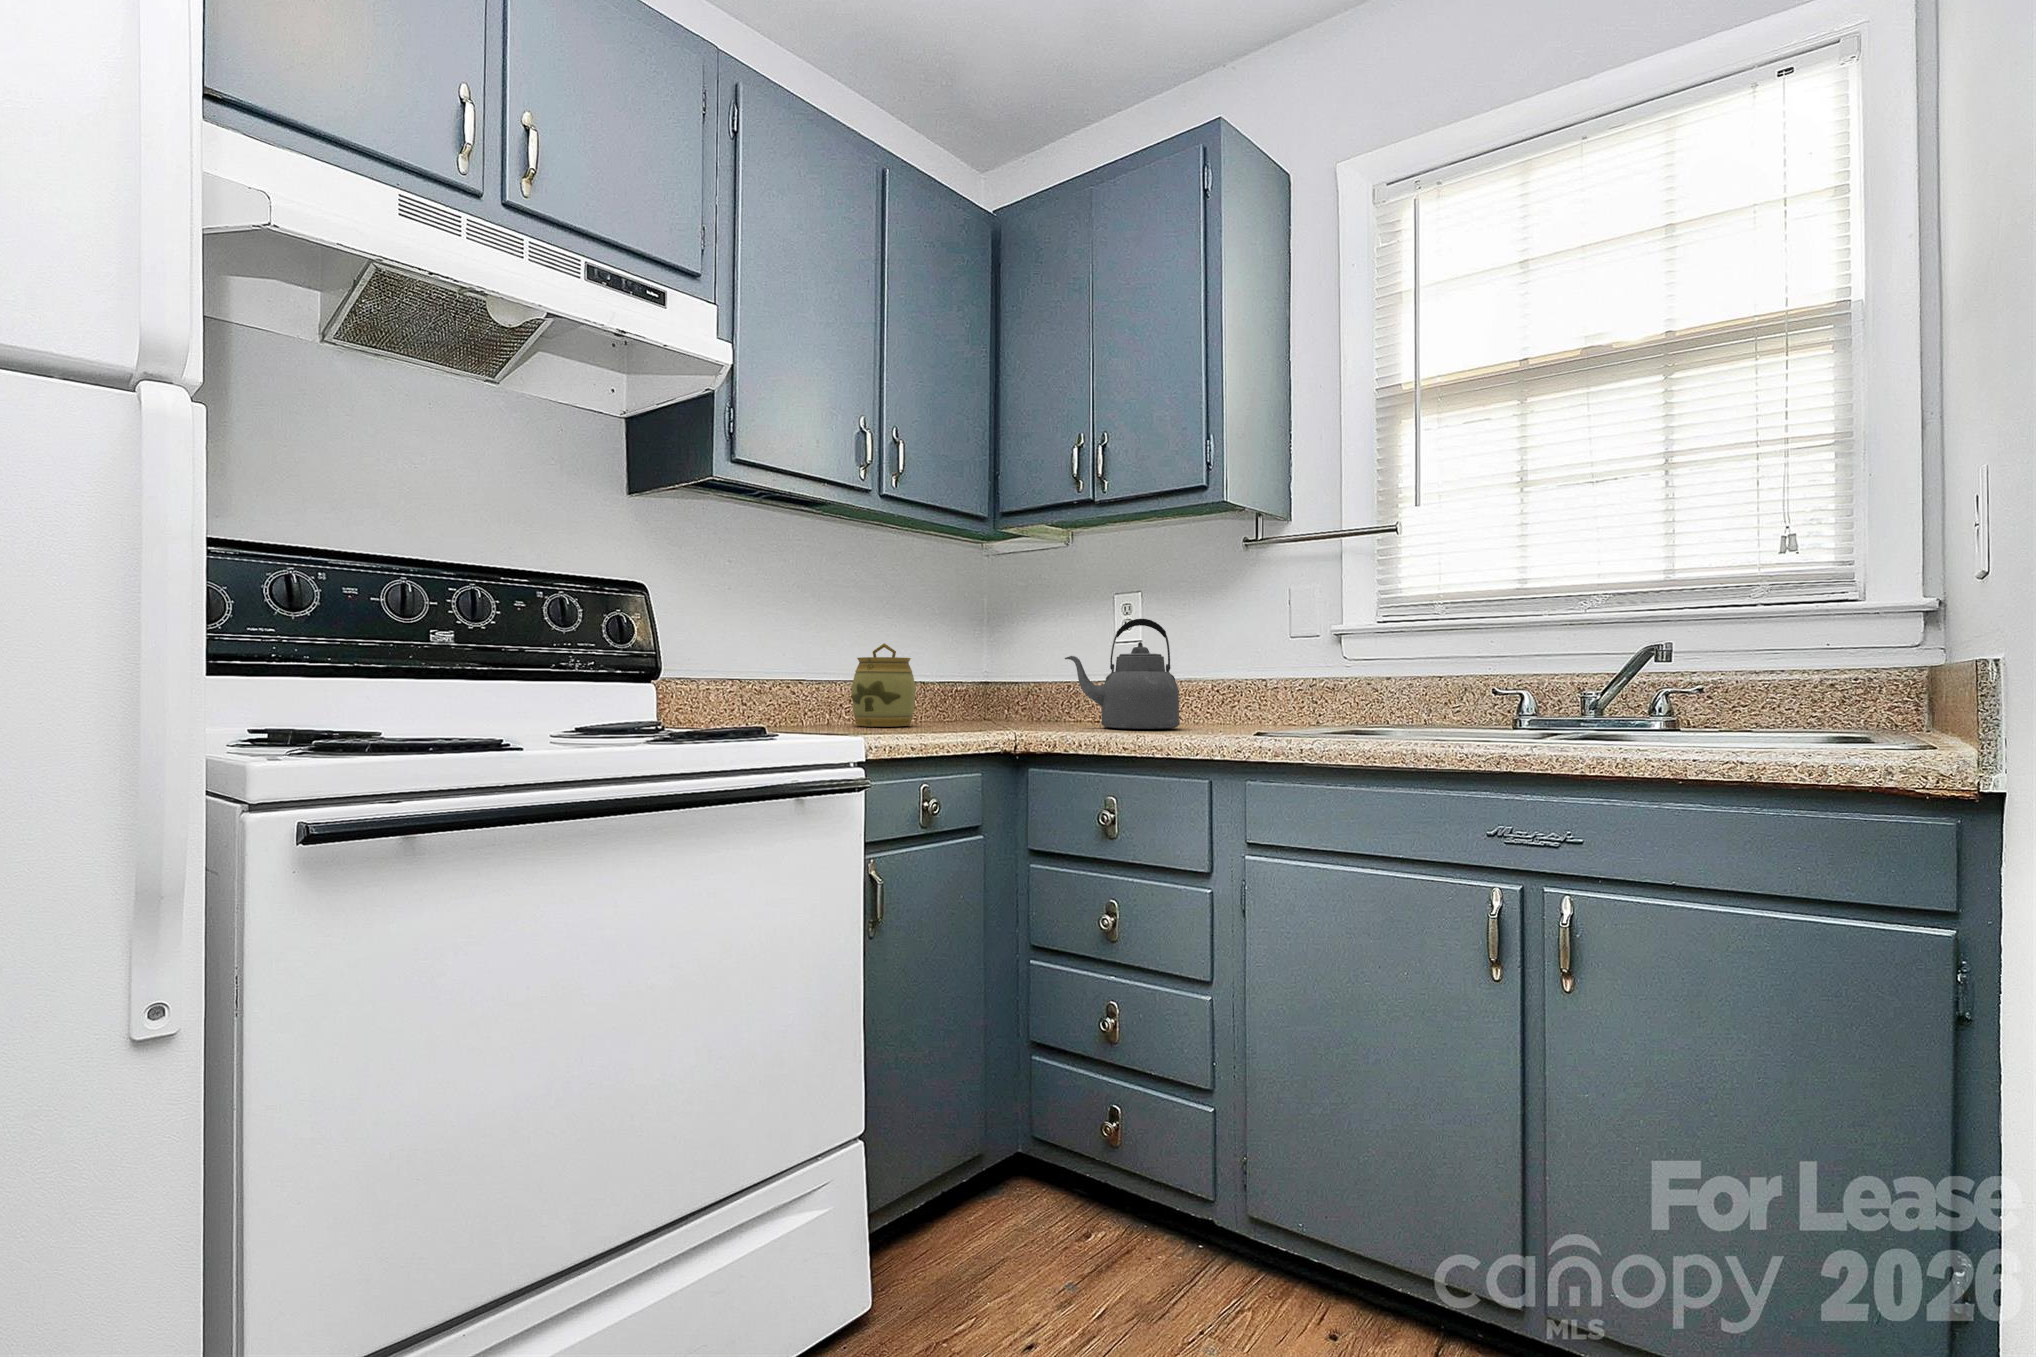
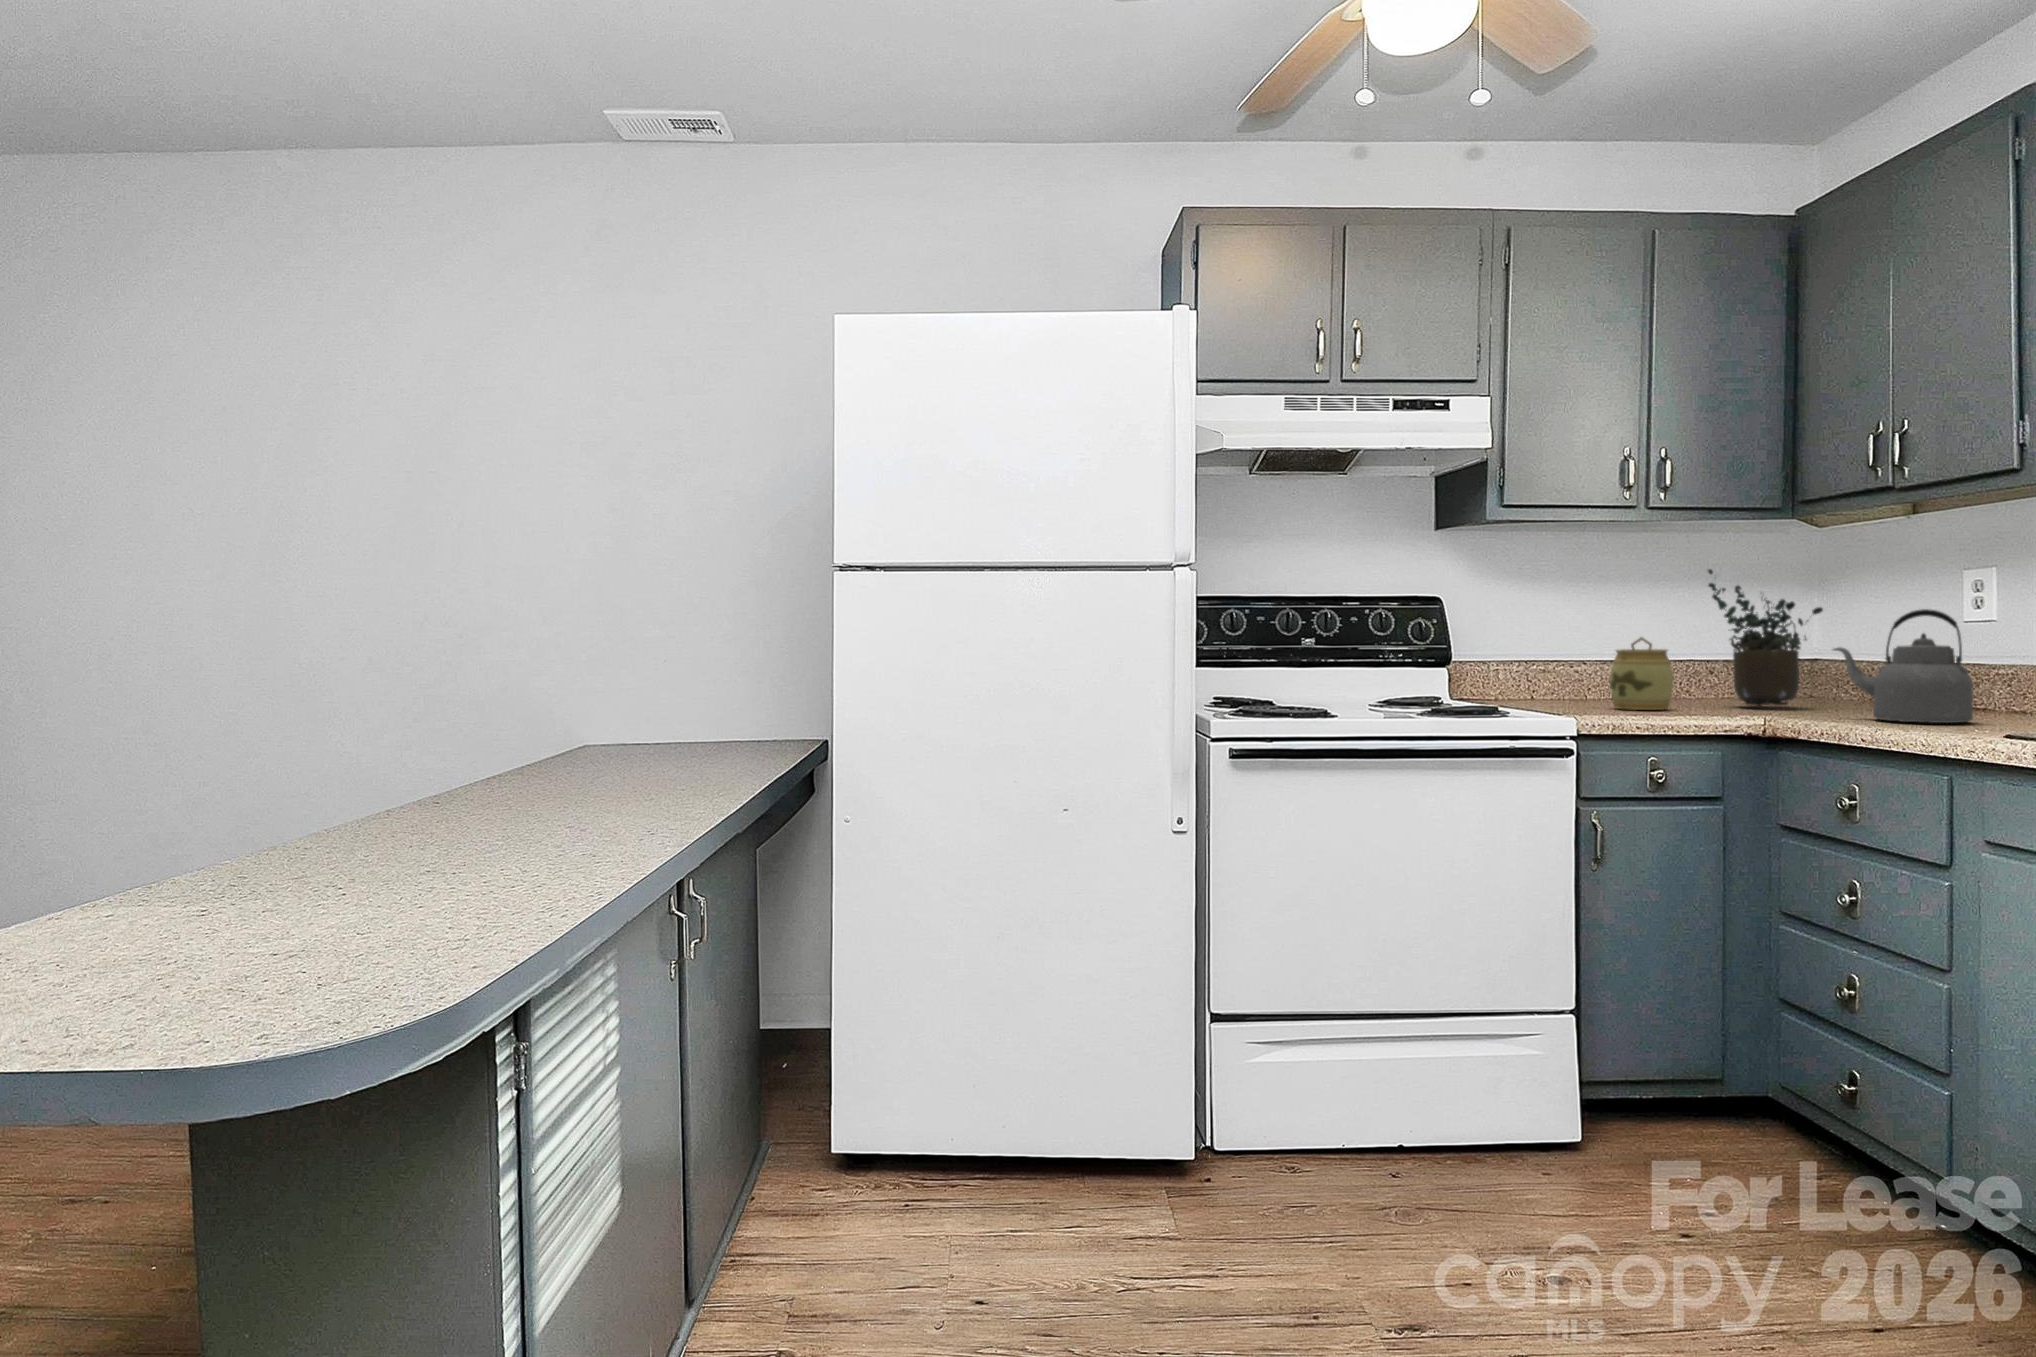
potted plant: none [934,576,1030,720] -> present [1708,569,1823,706]

